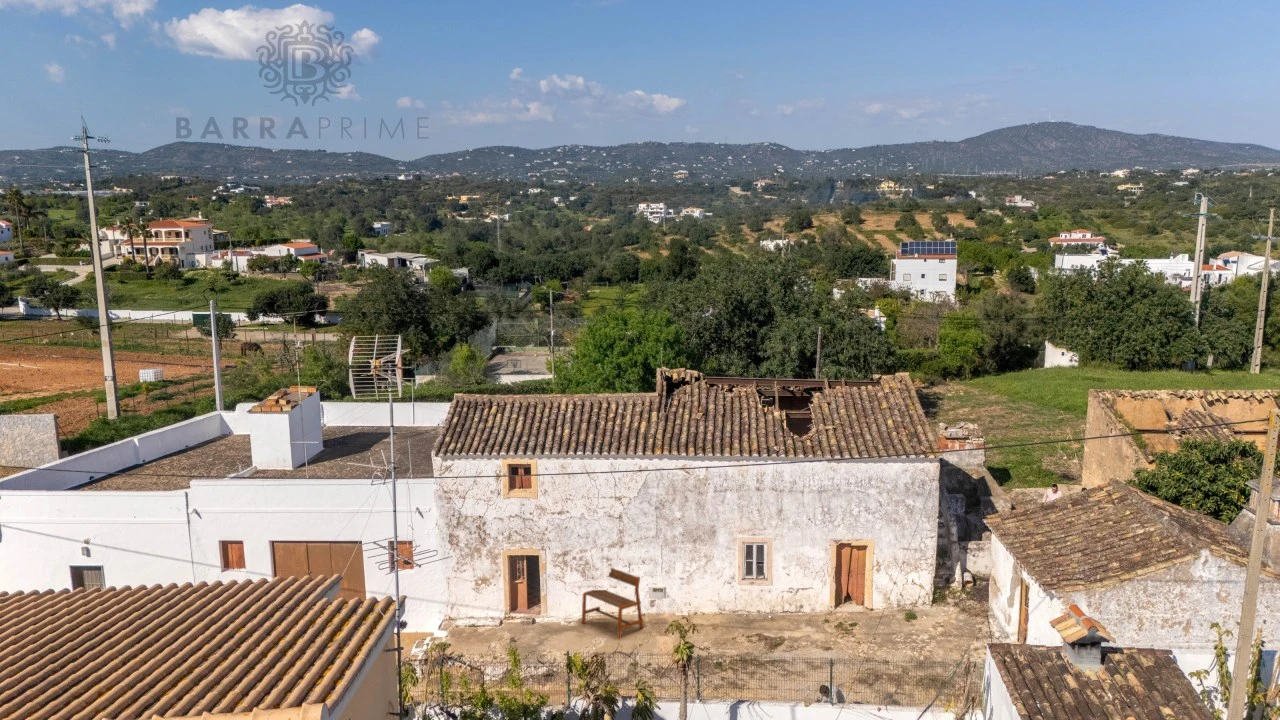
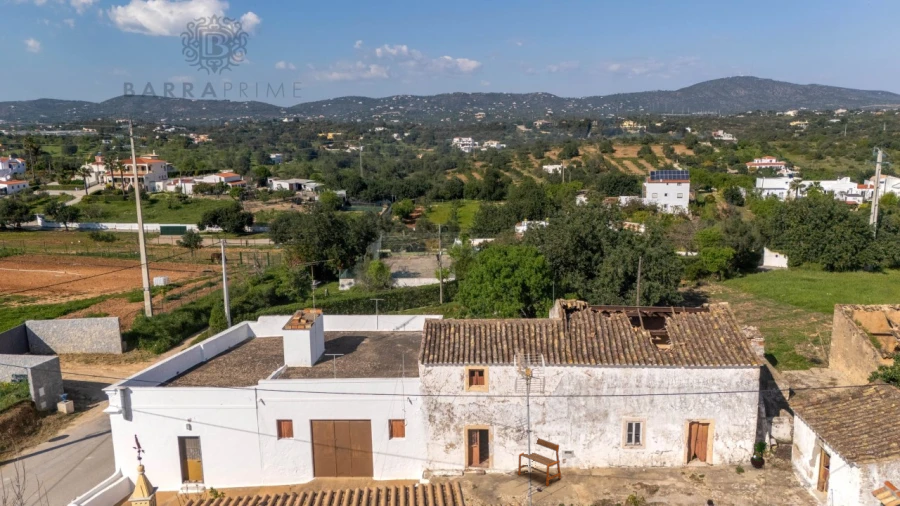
potted tree: none [928,570,955,612] -> present [750,442,768,468]

